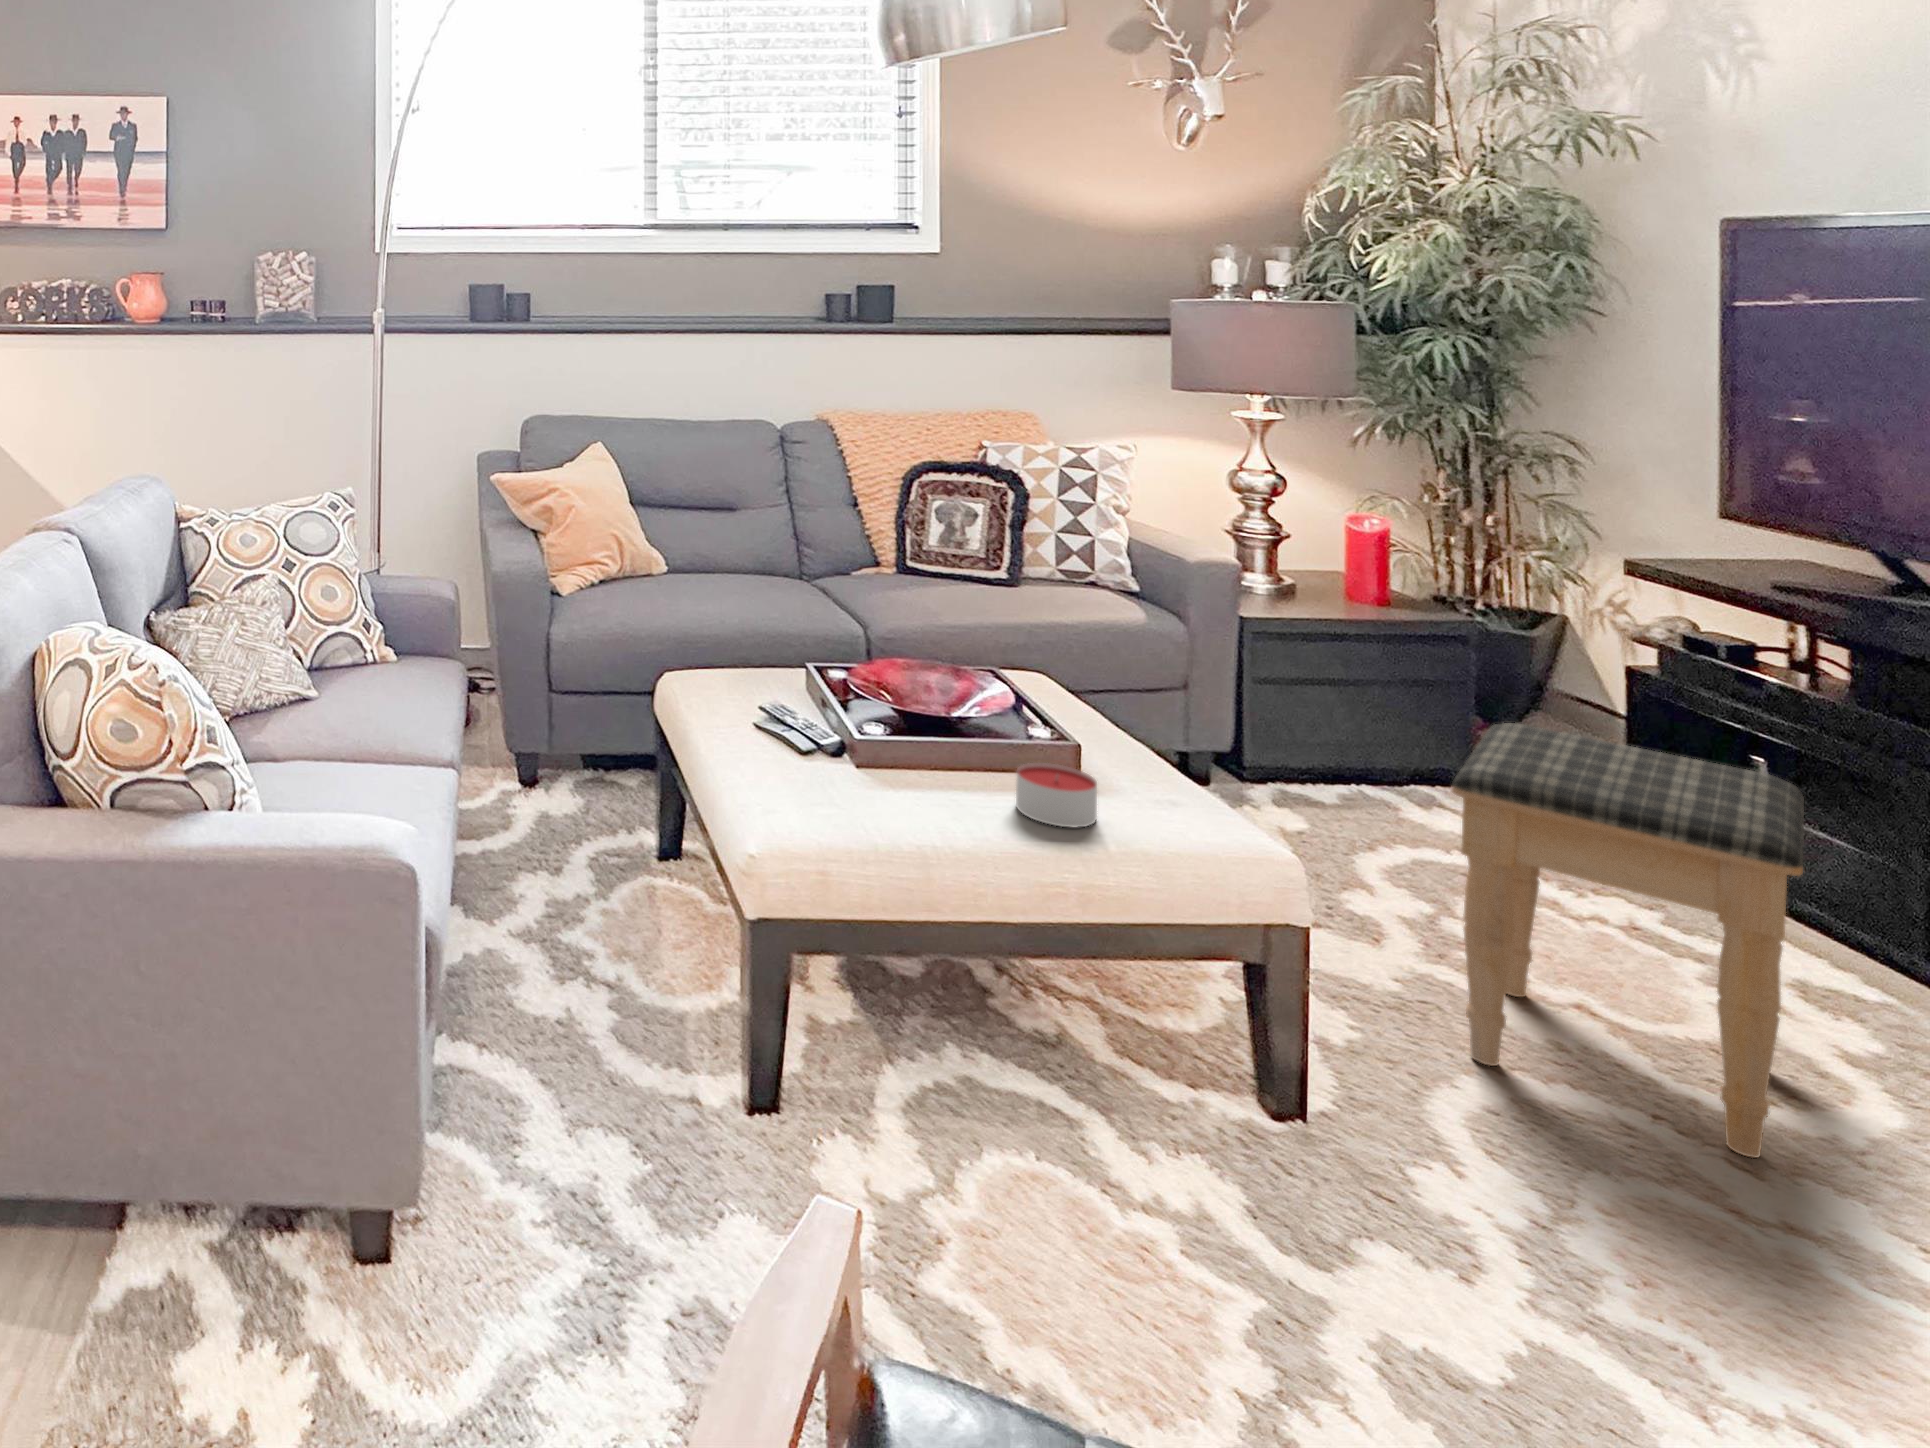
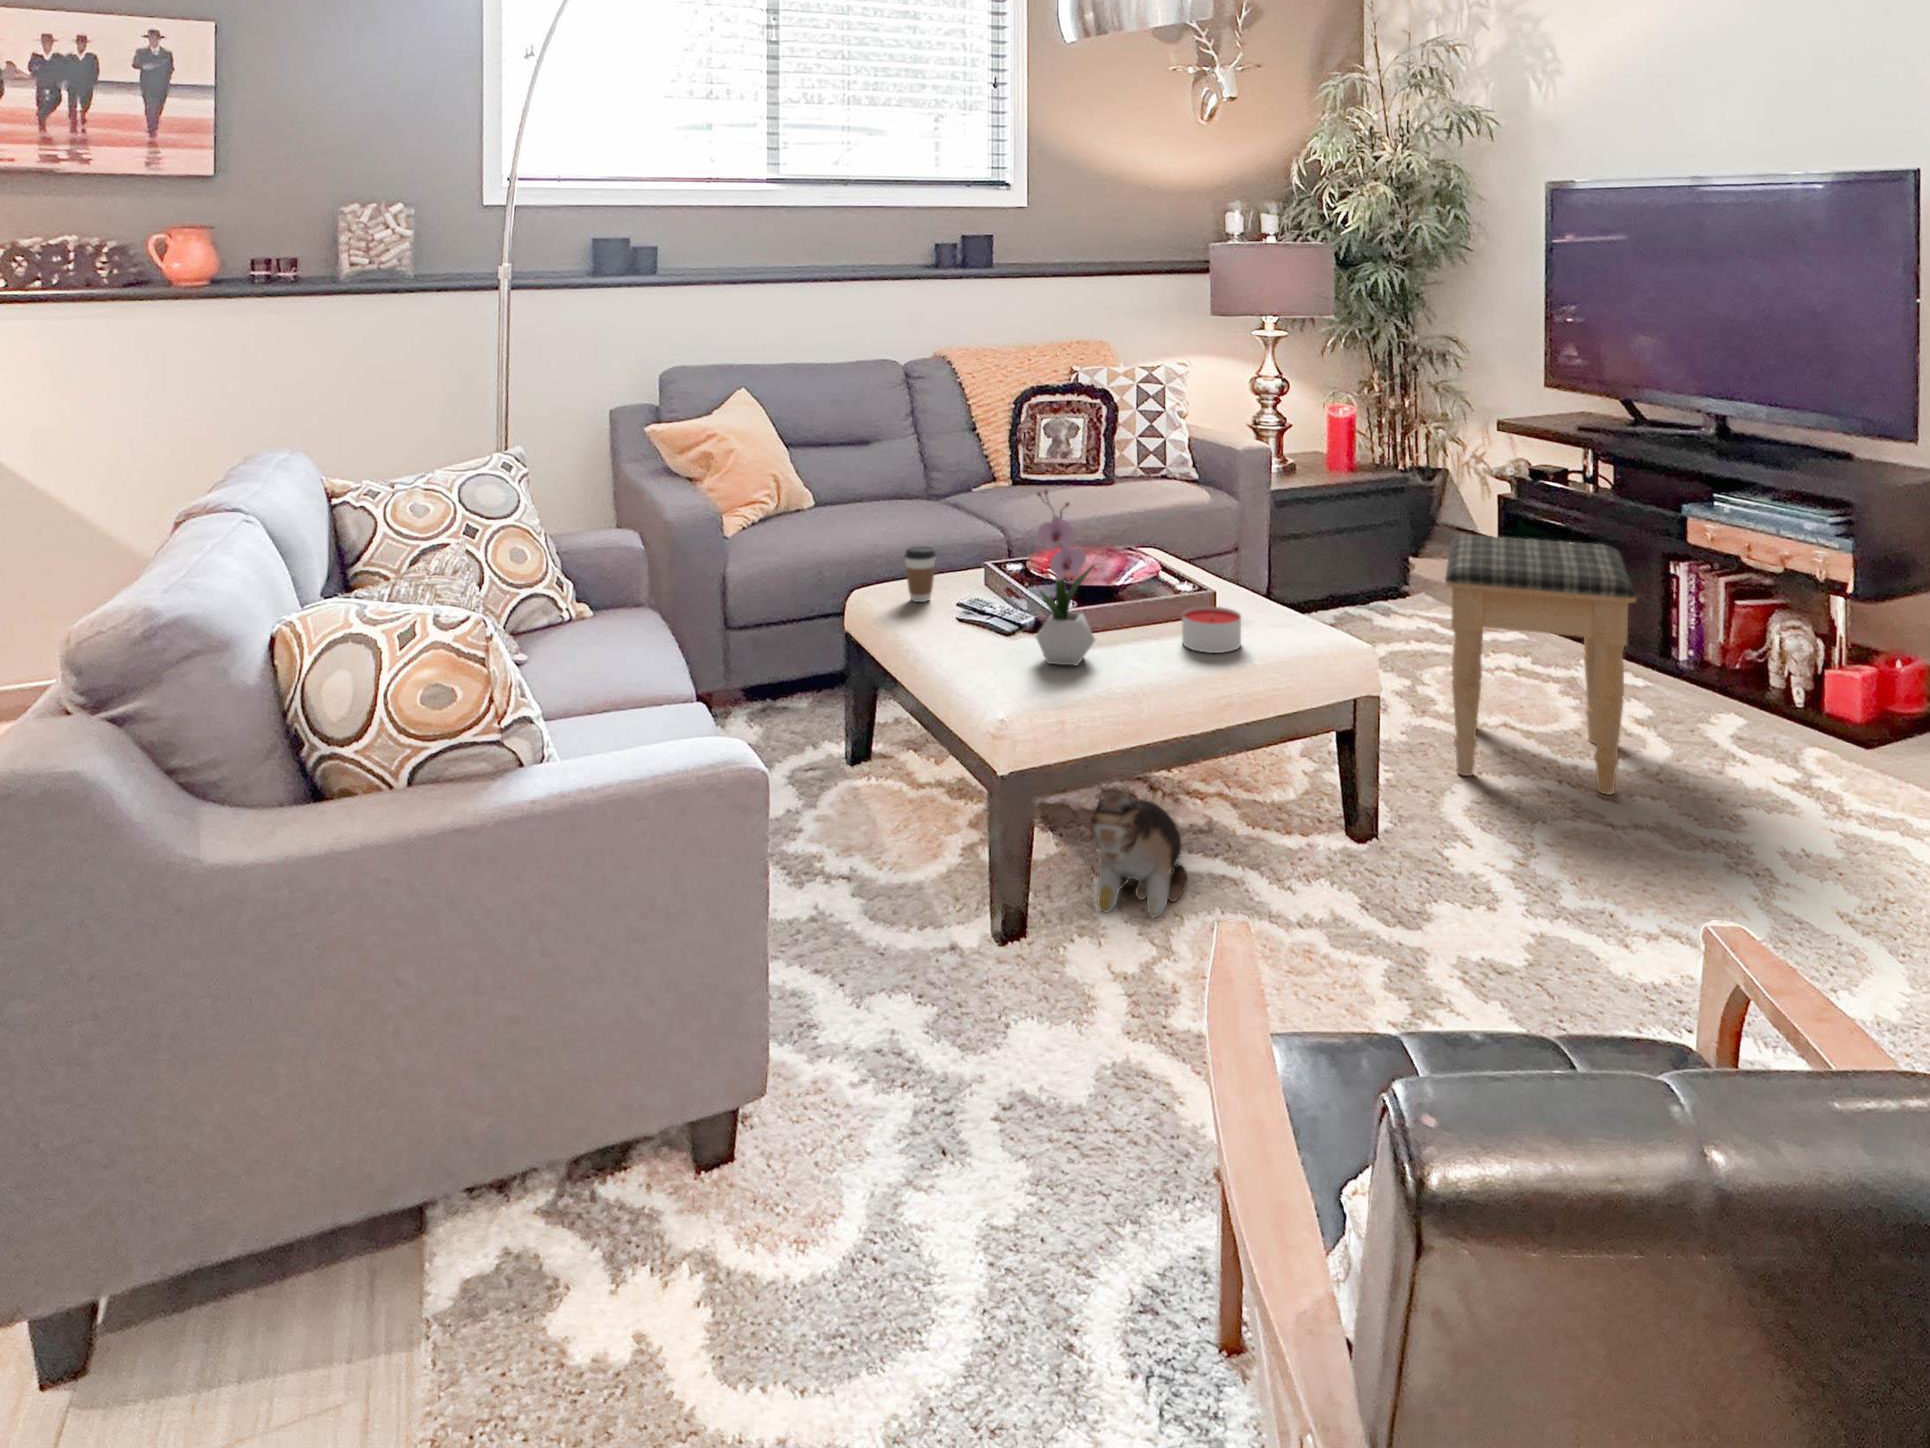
flower arrangement: none [819,597,900,808] -> present [1036,490,1095,665]
coffee cup: none [706,637,742,699] -> present [905,546,936,602]
plush toy: none [845,972,1012,1137] -> present [1079,792,1188,917]

